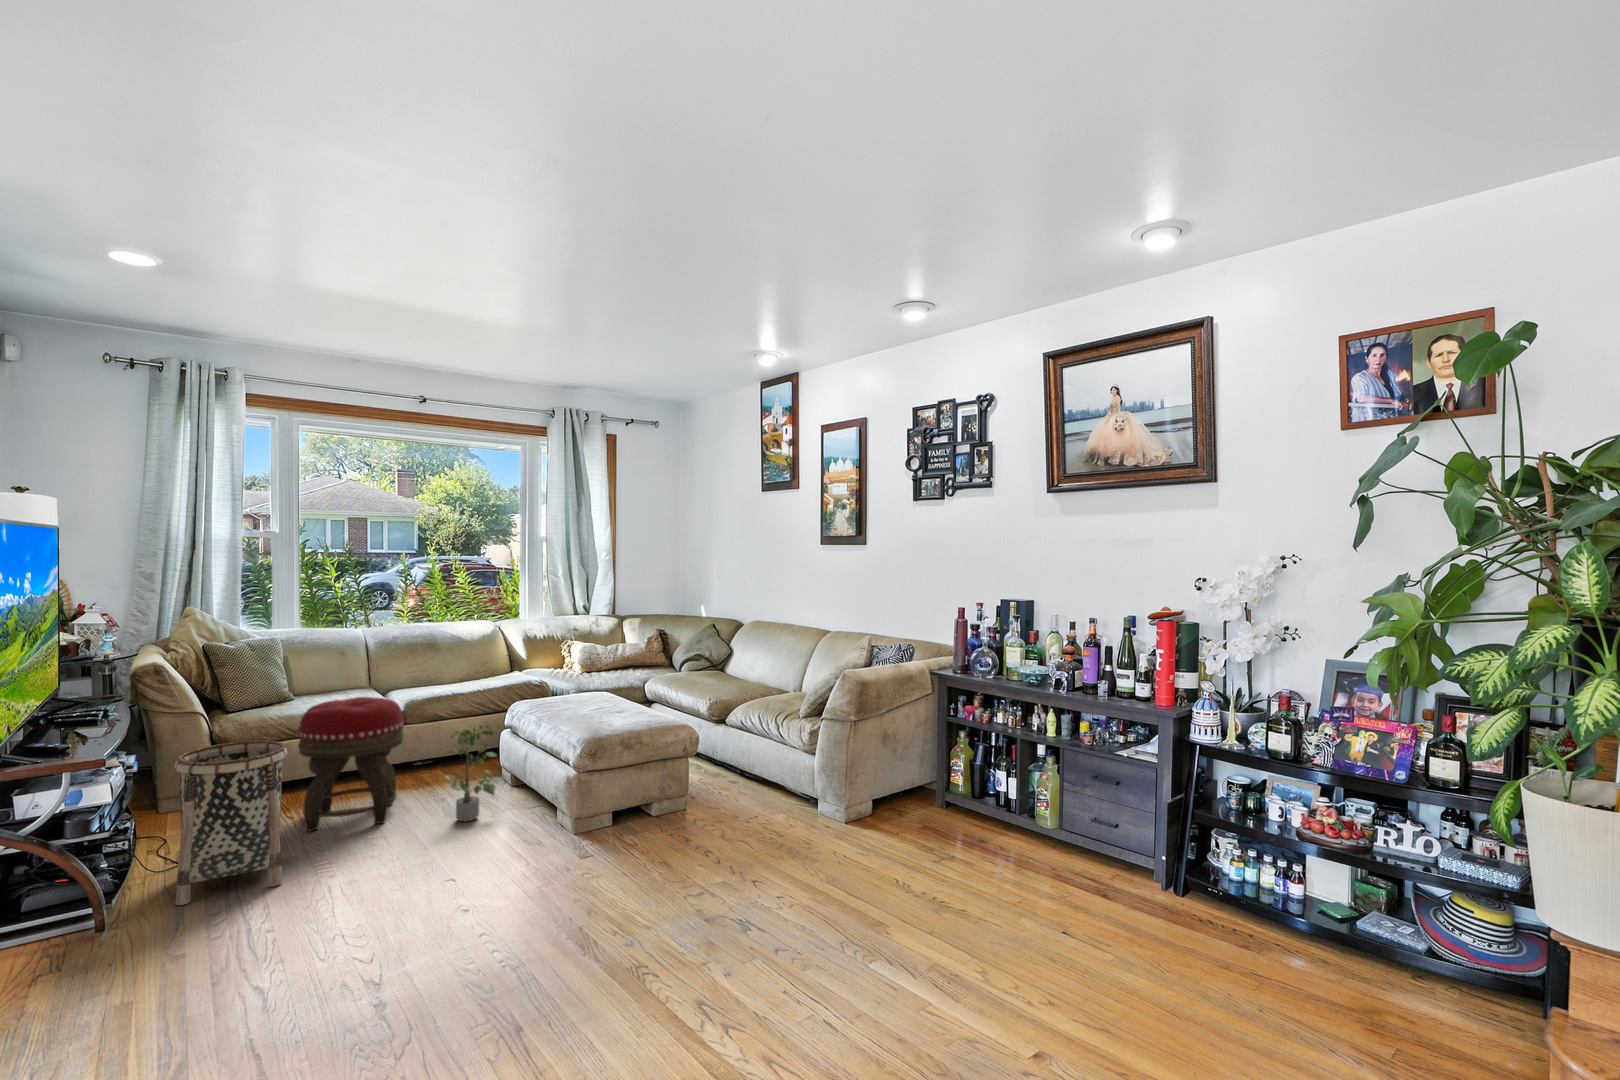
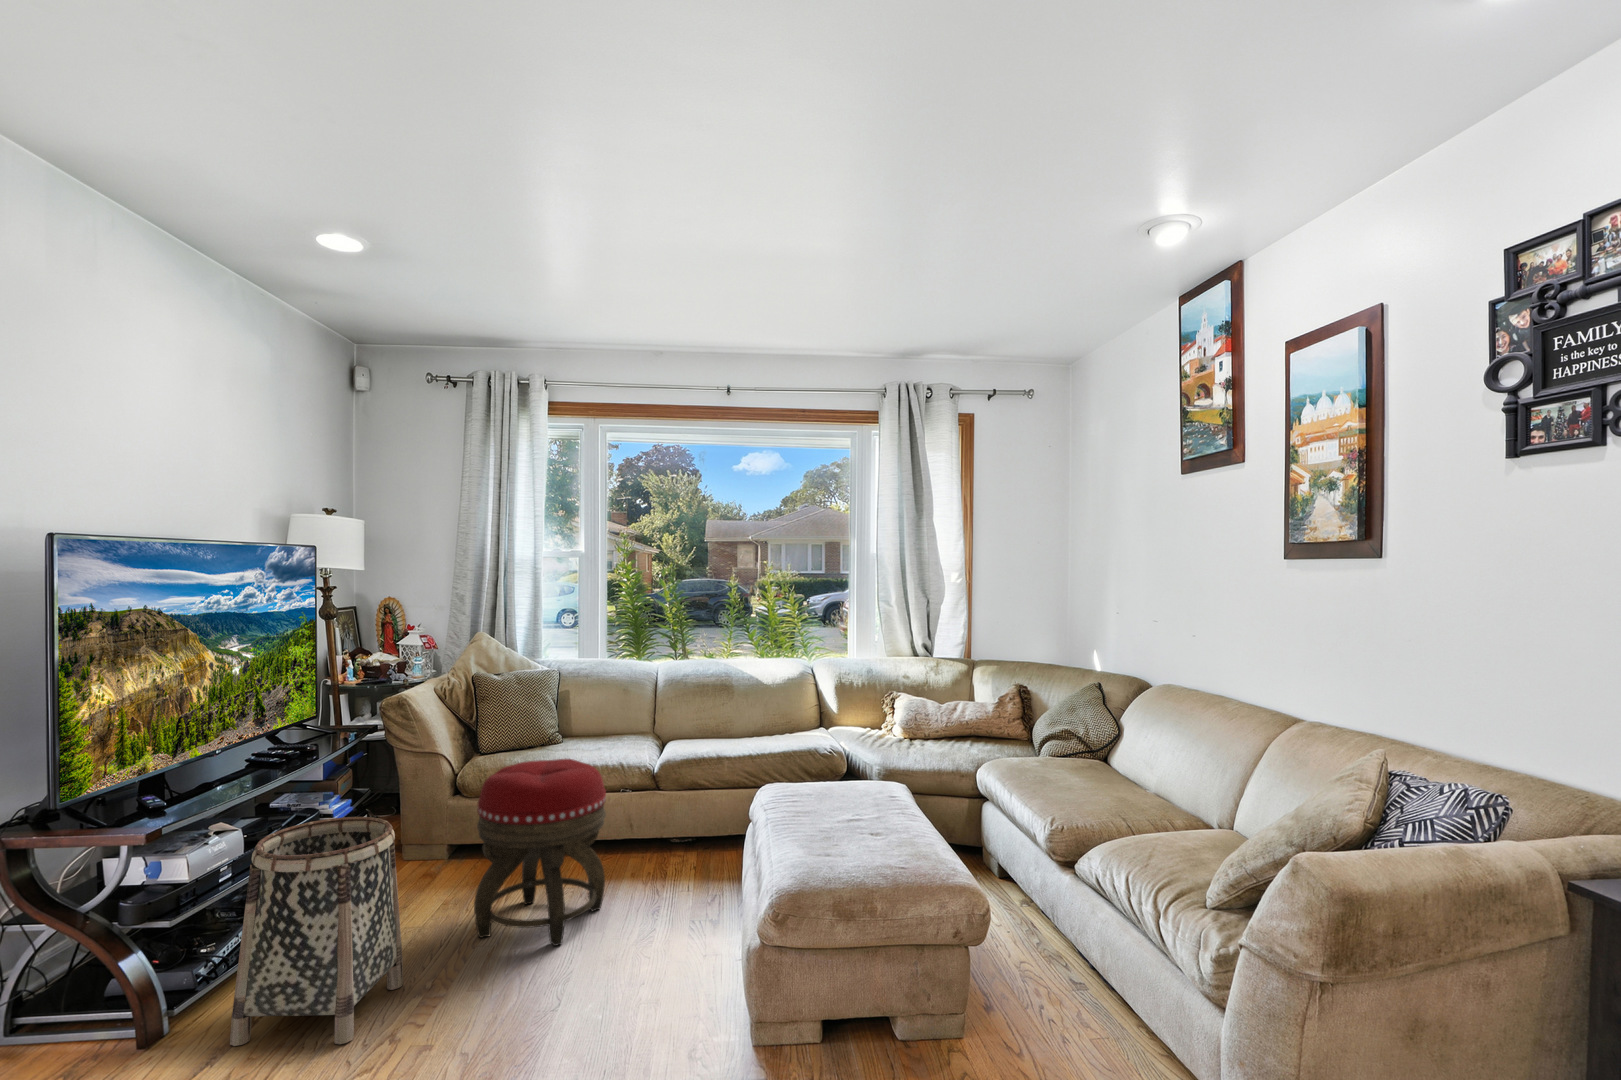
potted plant: present [445,725,500,822] -> none [620,824,706,974]

